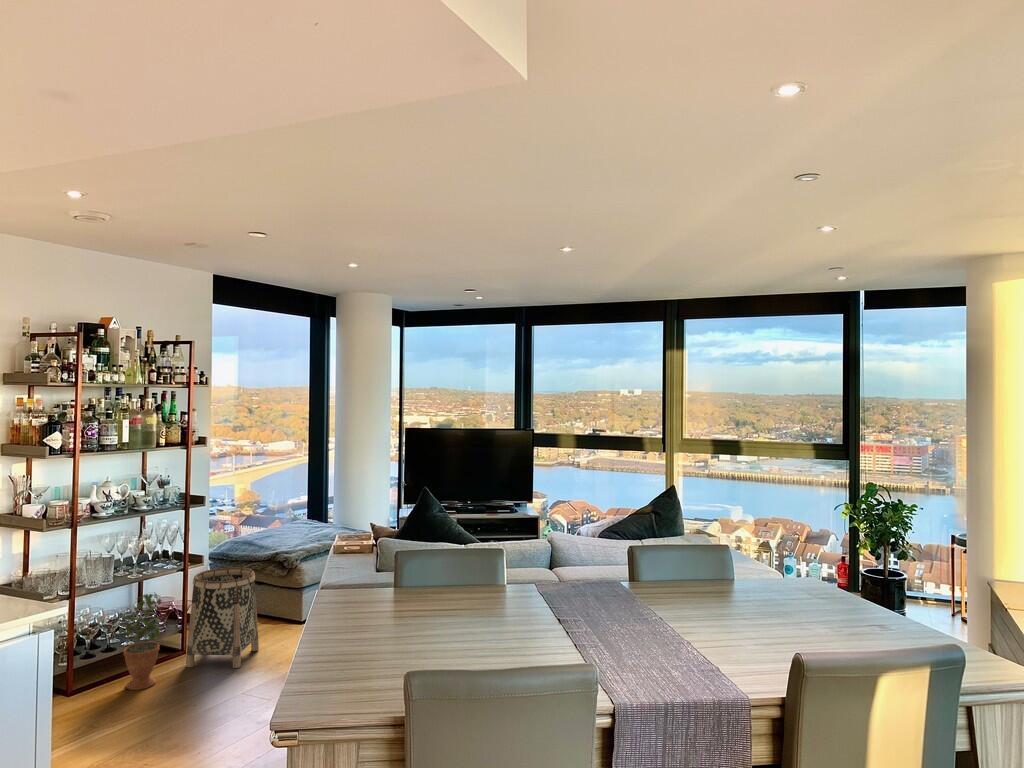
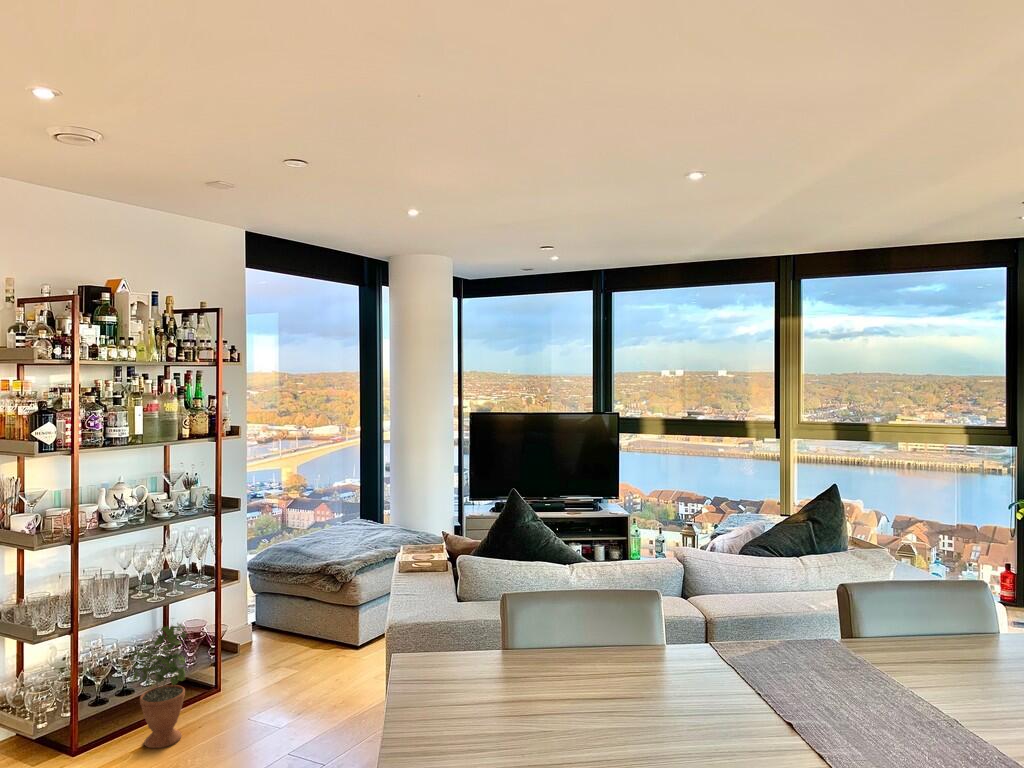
basket: present [186,567,259,668] -> none [219,586,308,715]

